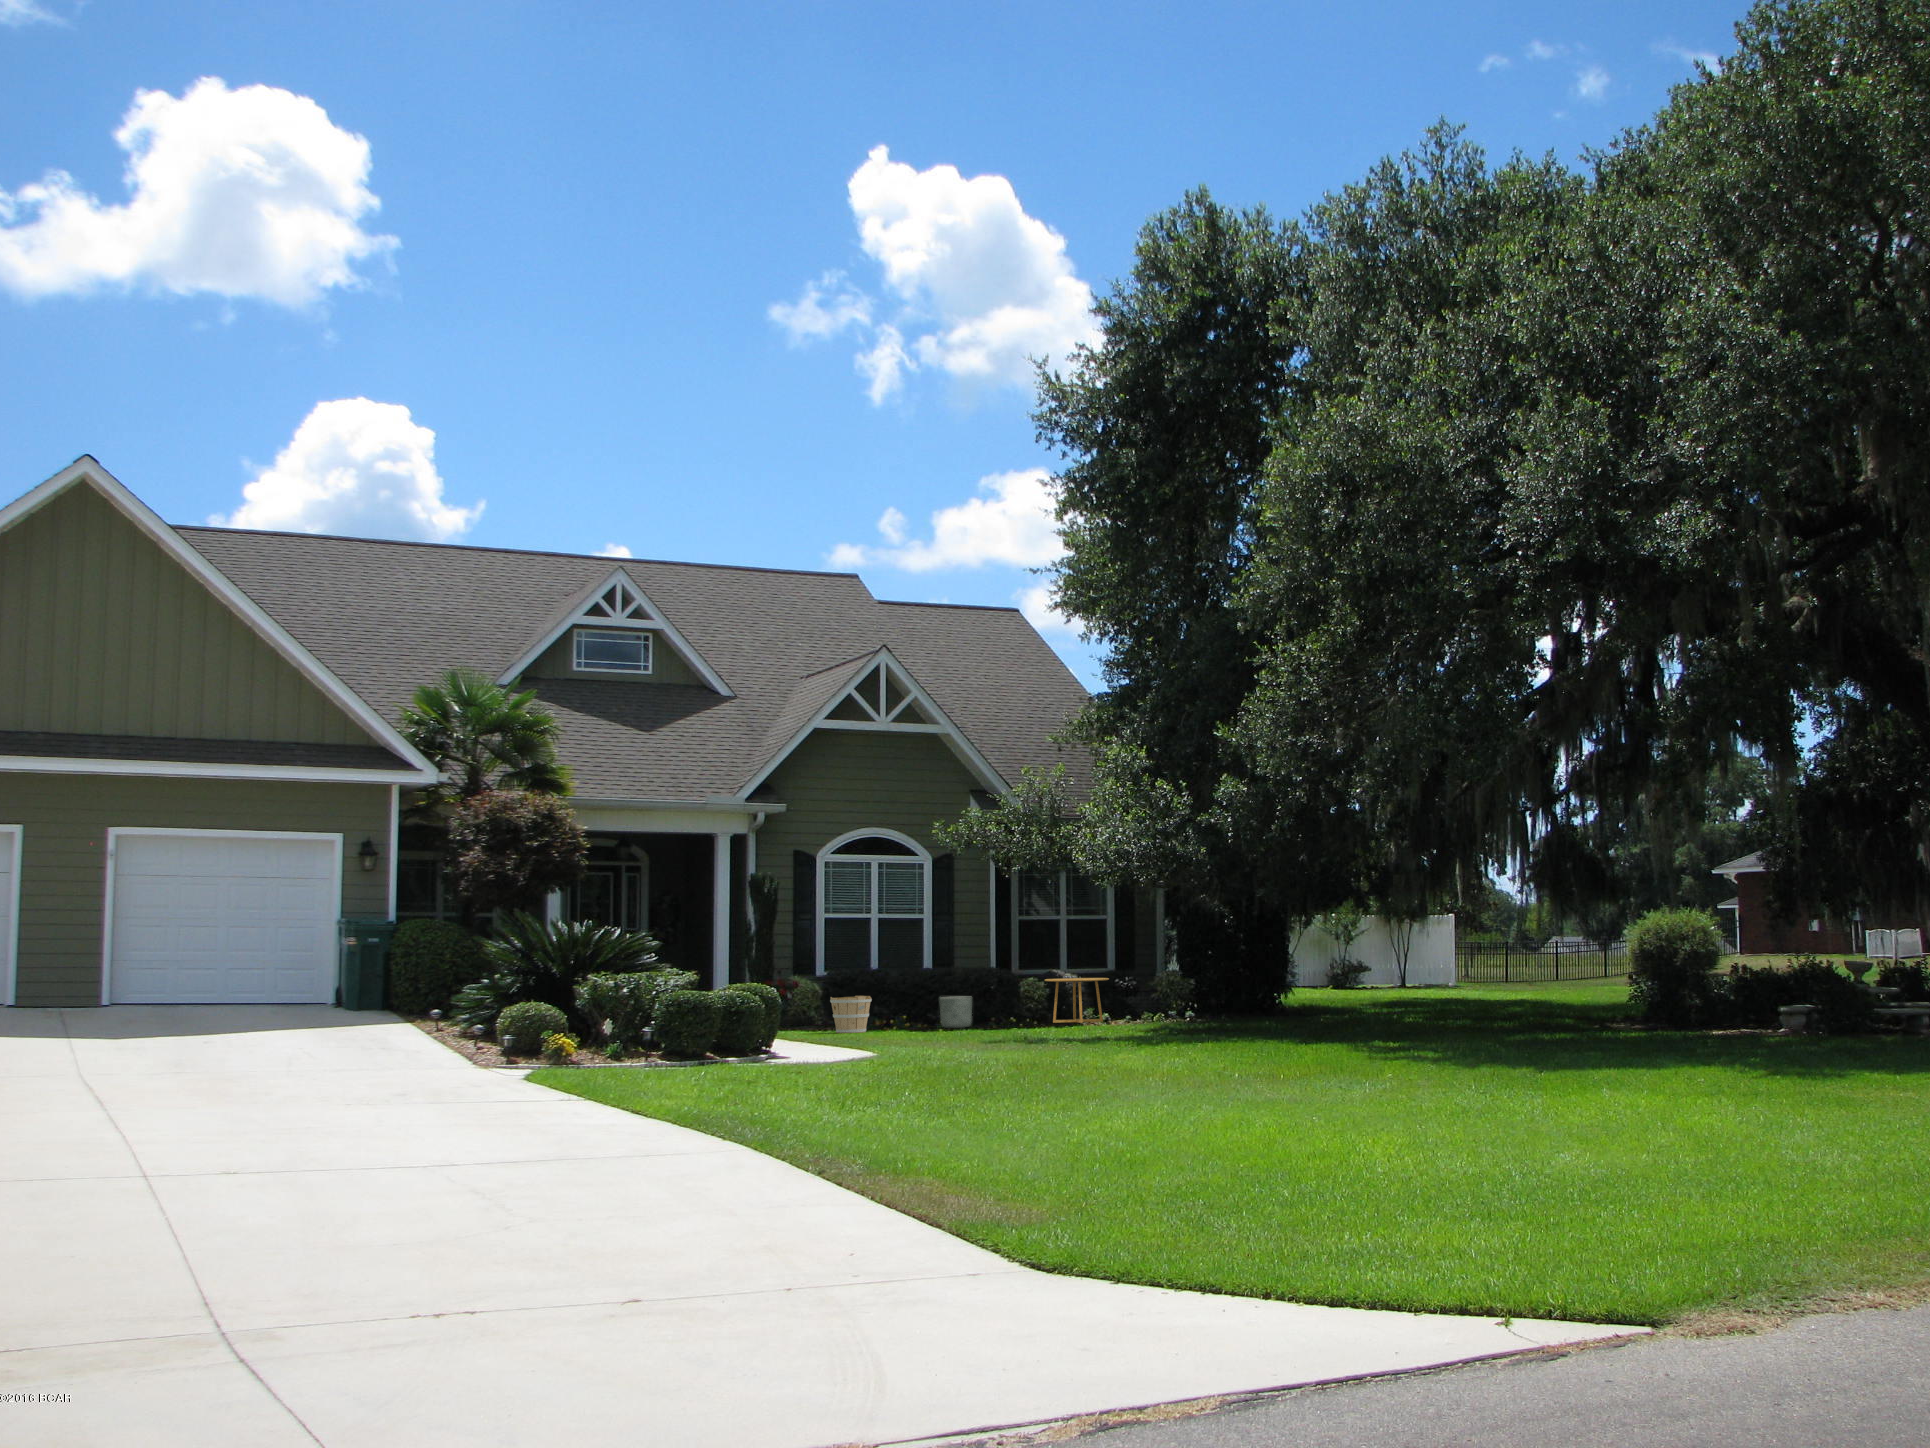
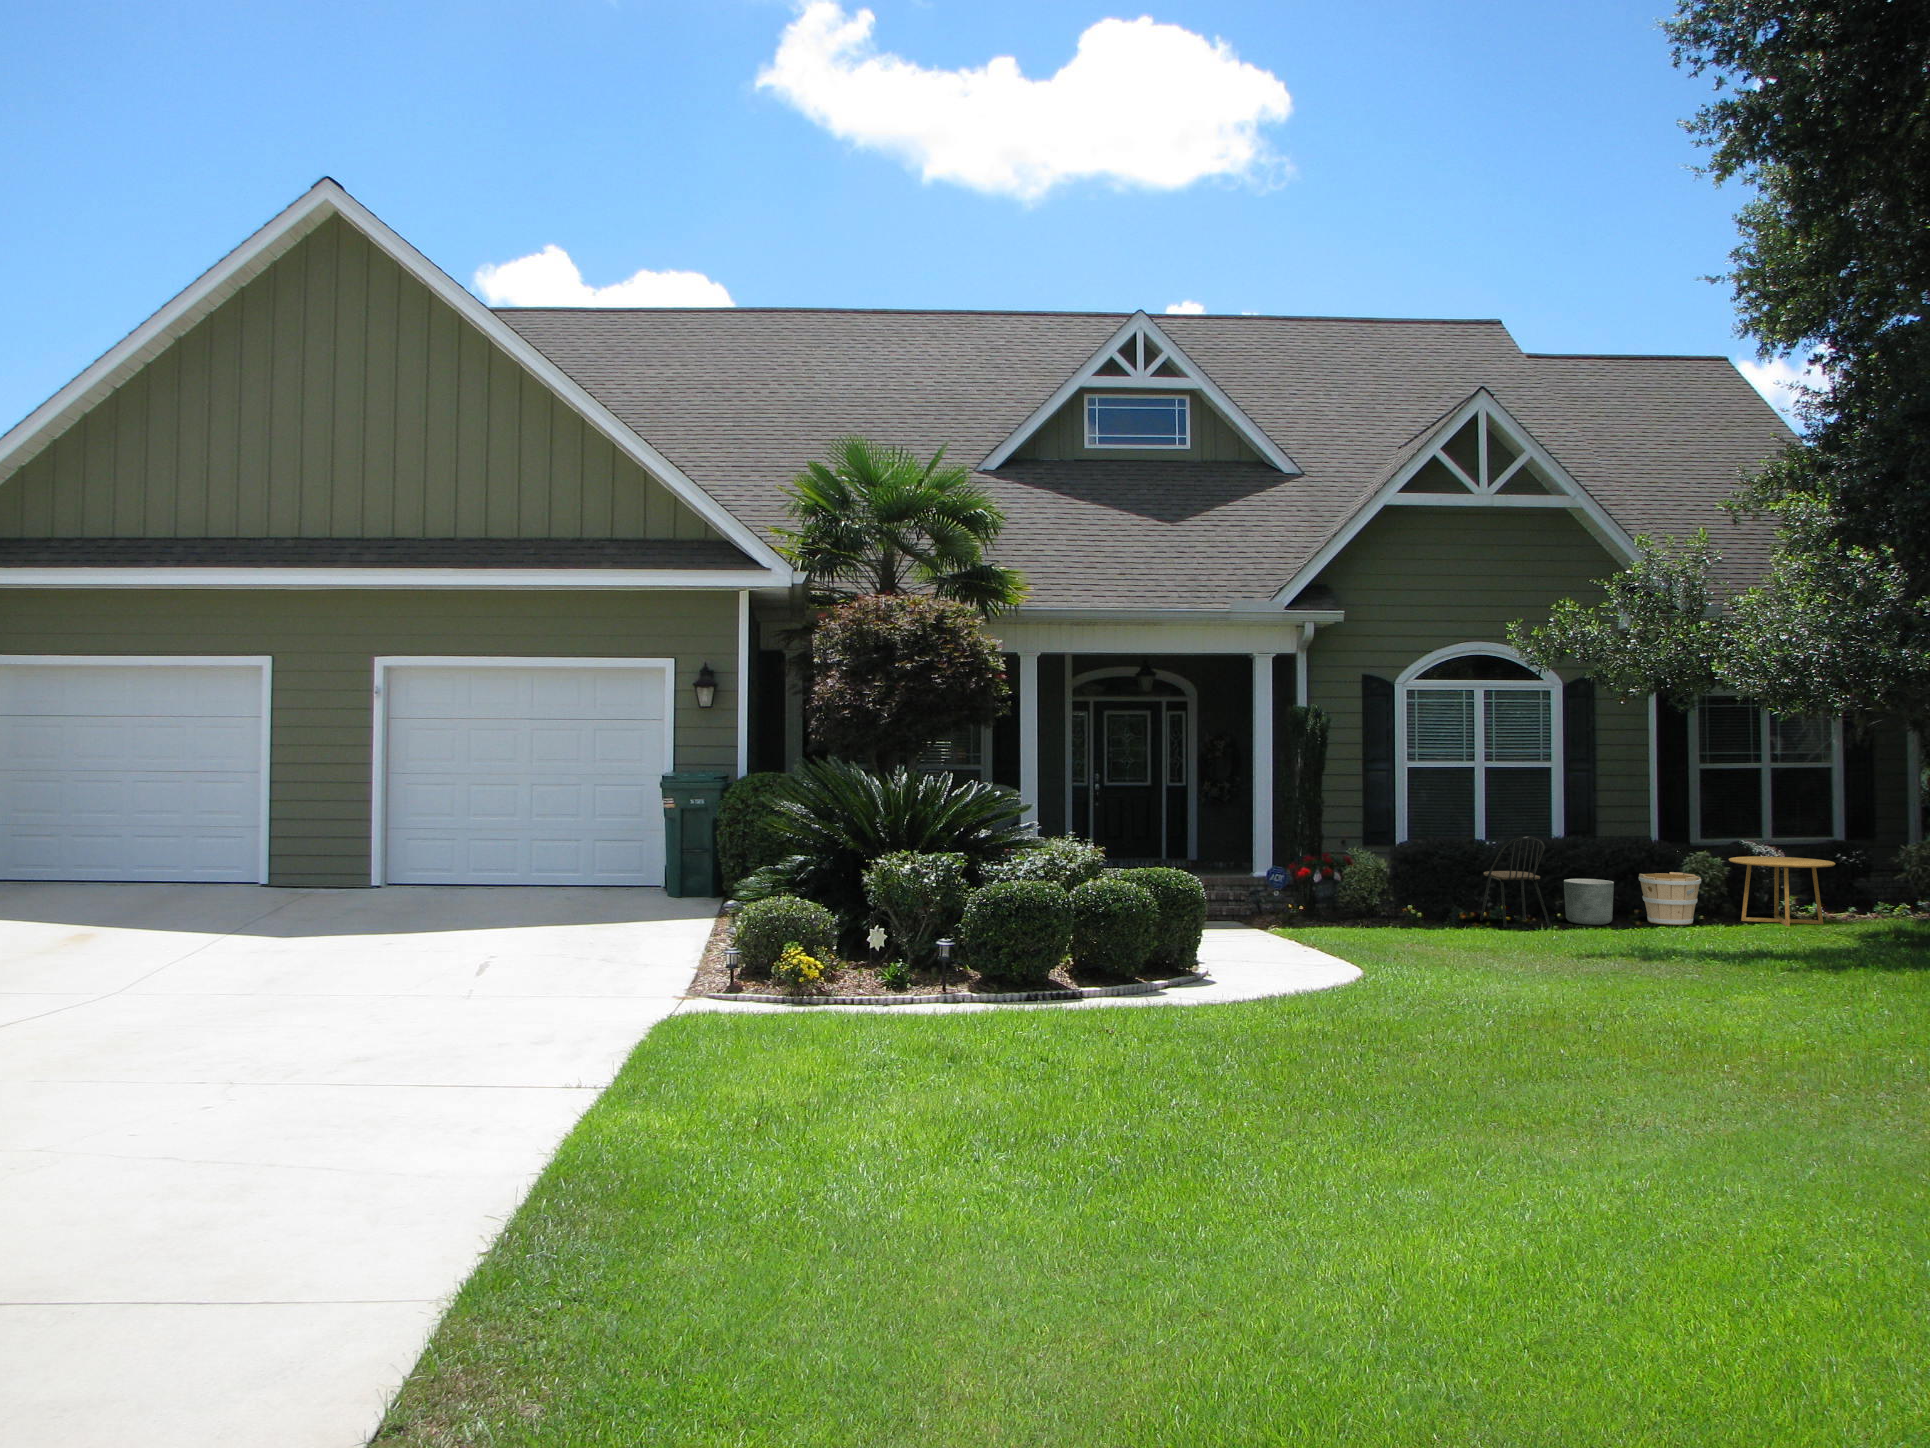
chair: none [883,964,932,1031] -> present [1480,837,1551,927]
wooden bucket: present [830,996,872,1033] -> present [1639,872,1701,925]

